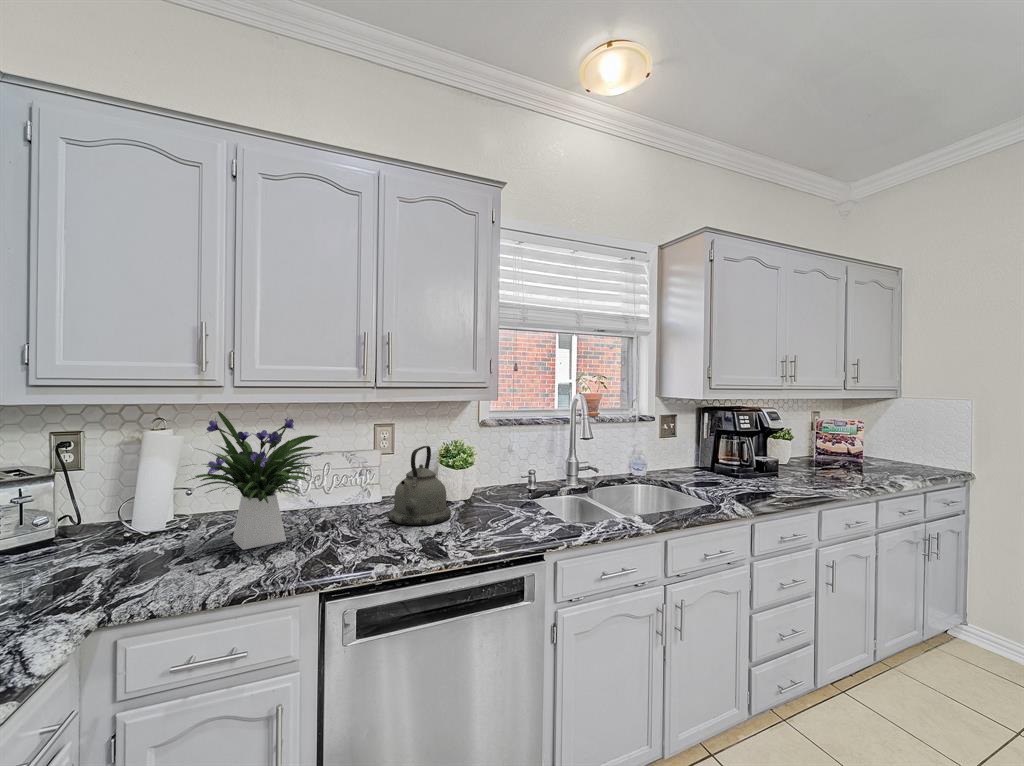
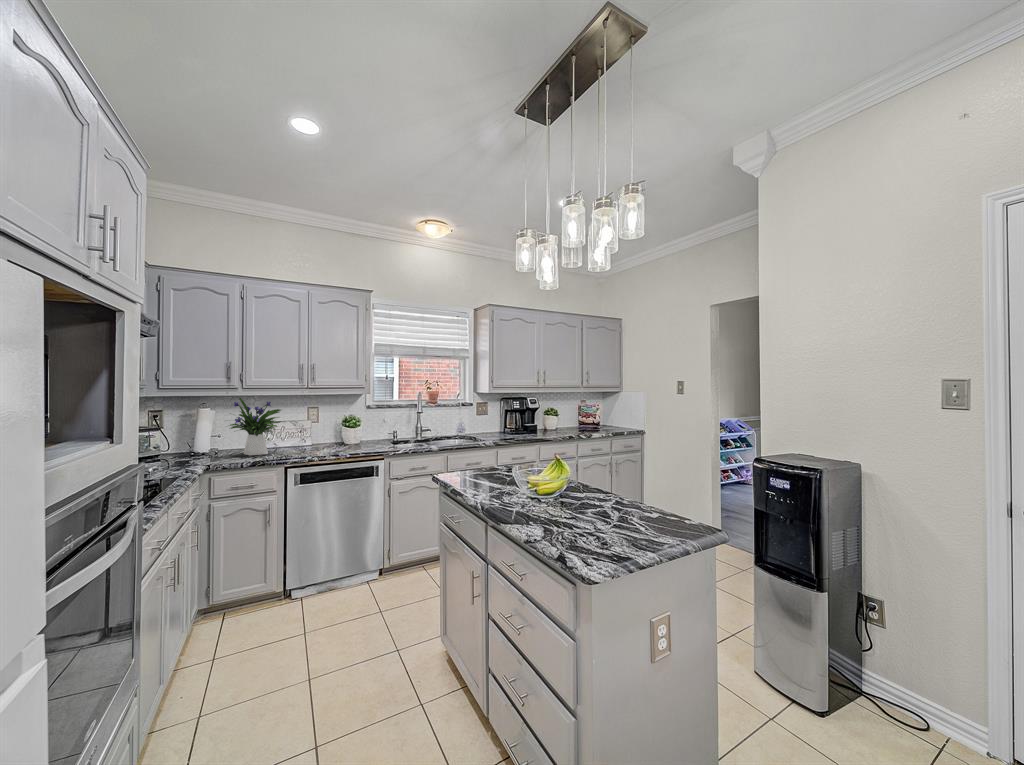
kettle: present [389,446,451,525] -> none [316,415,346,449]

